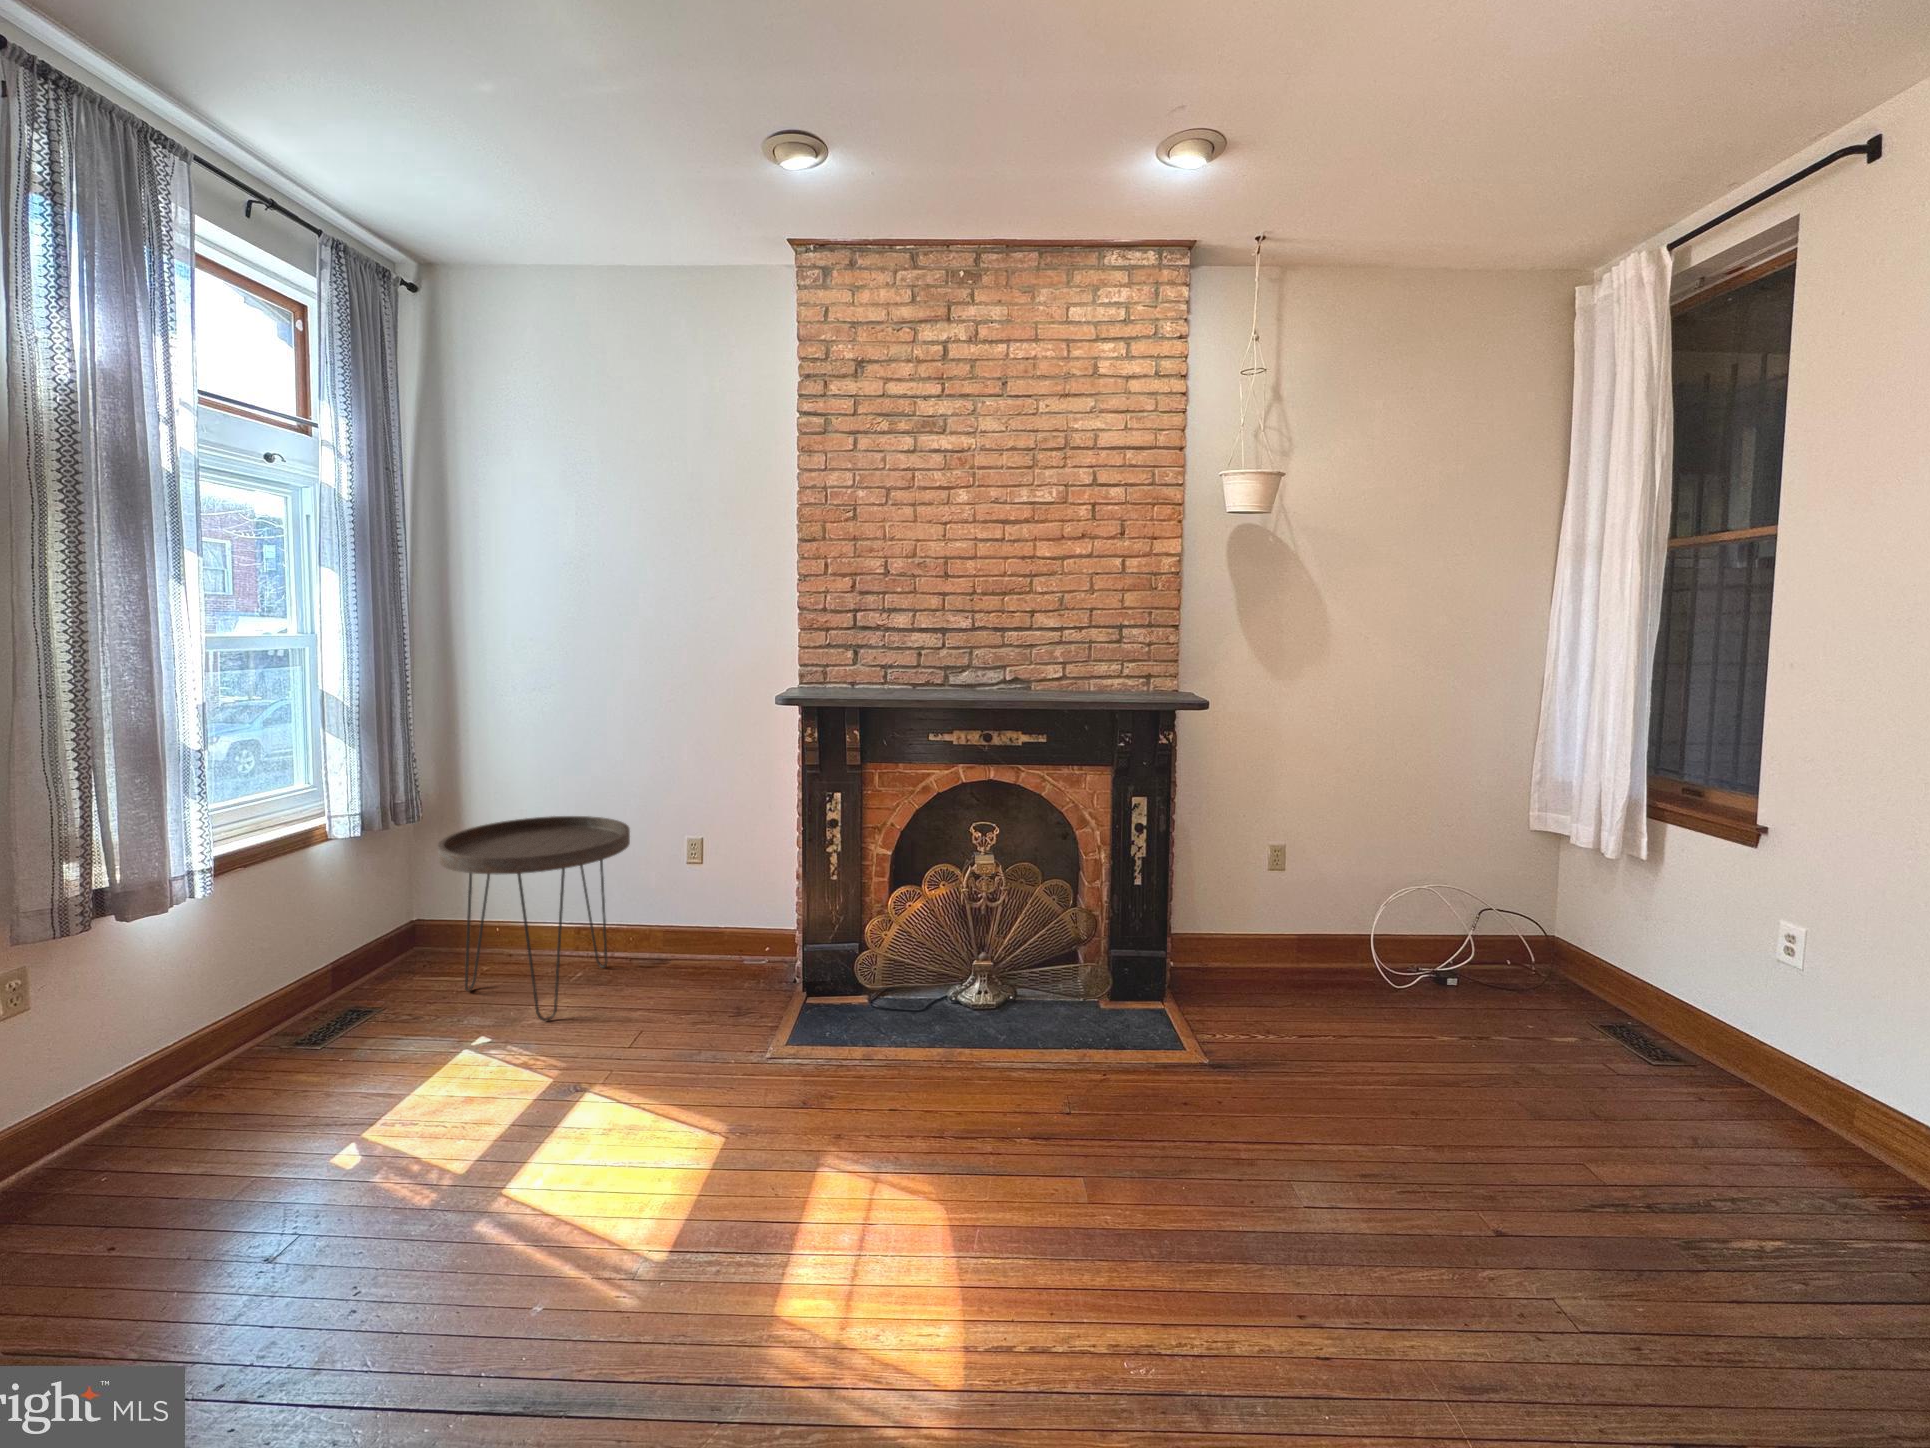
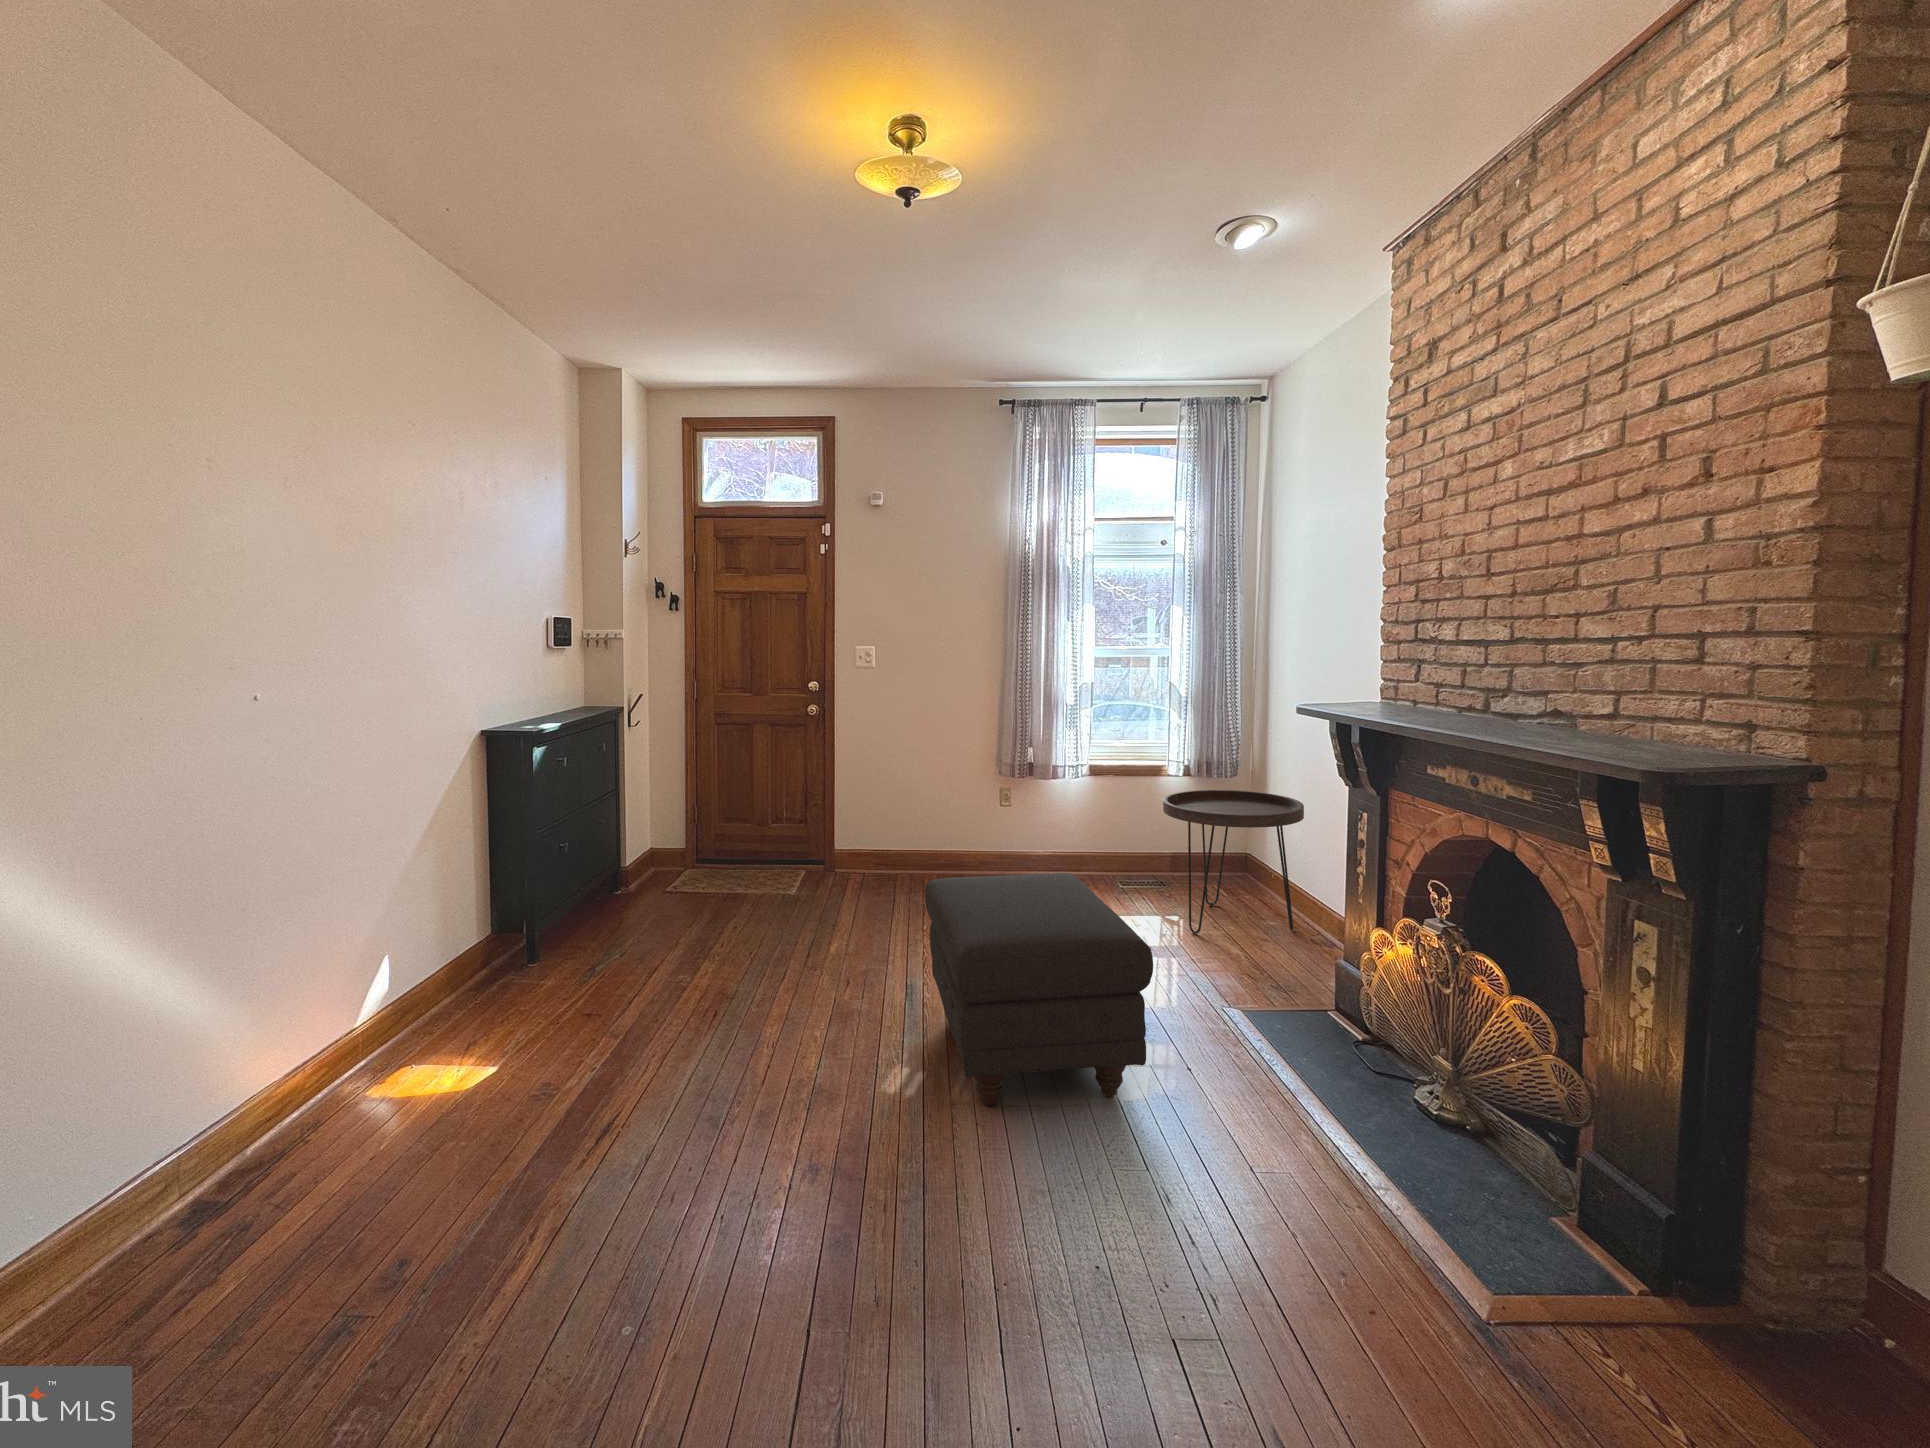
ottoman: none [592,959,1001,1285] -> present [925,873,1153,1105]

